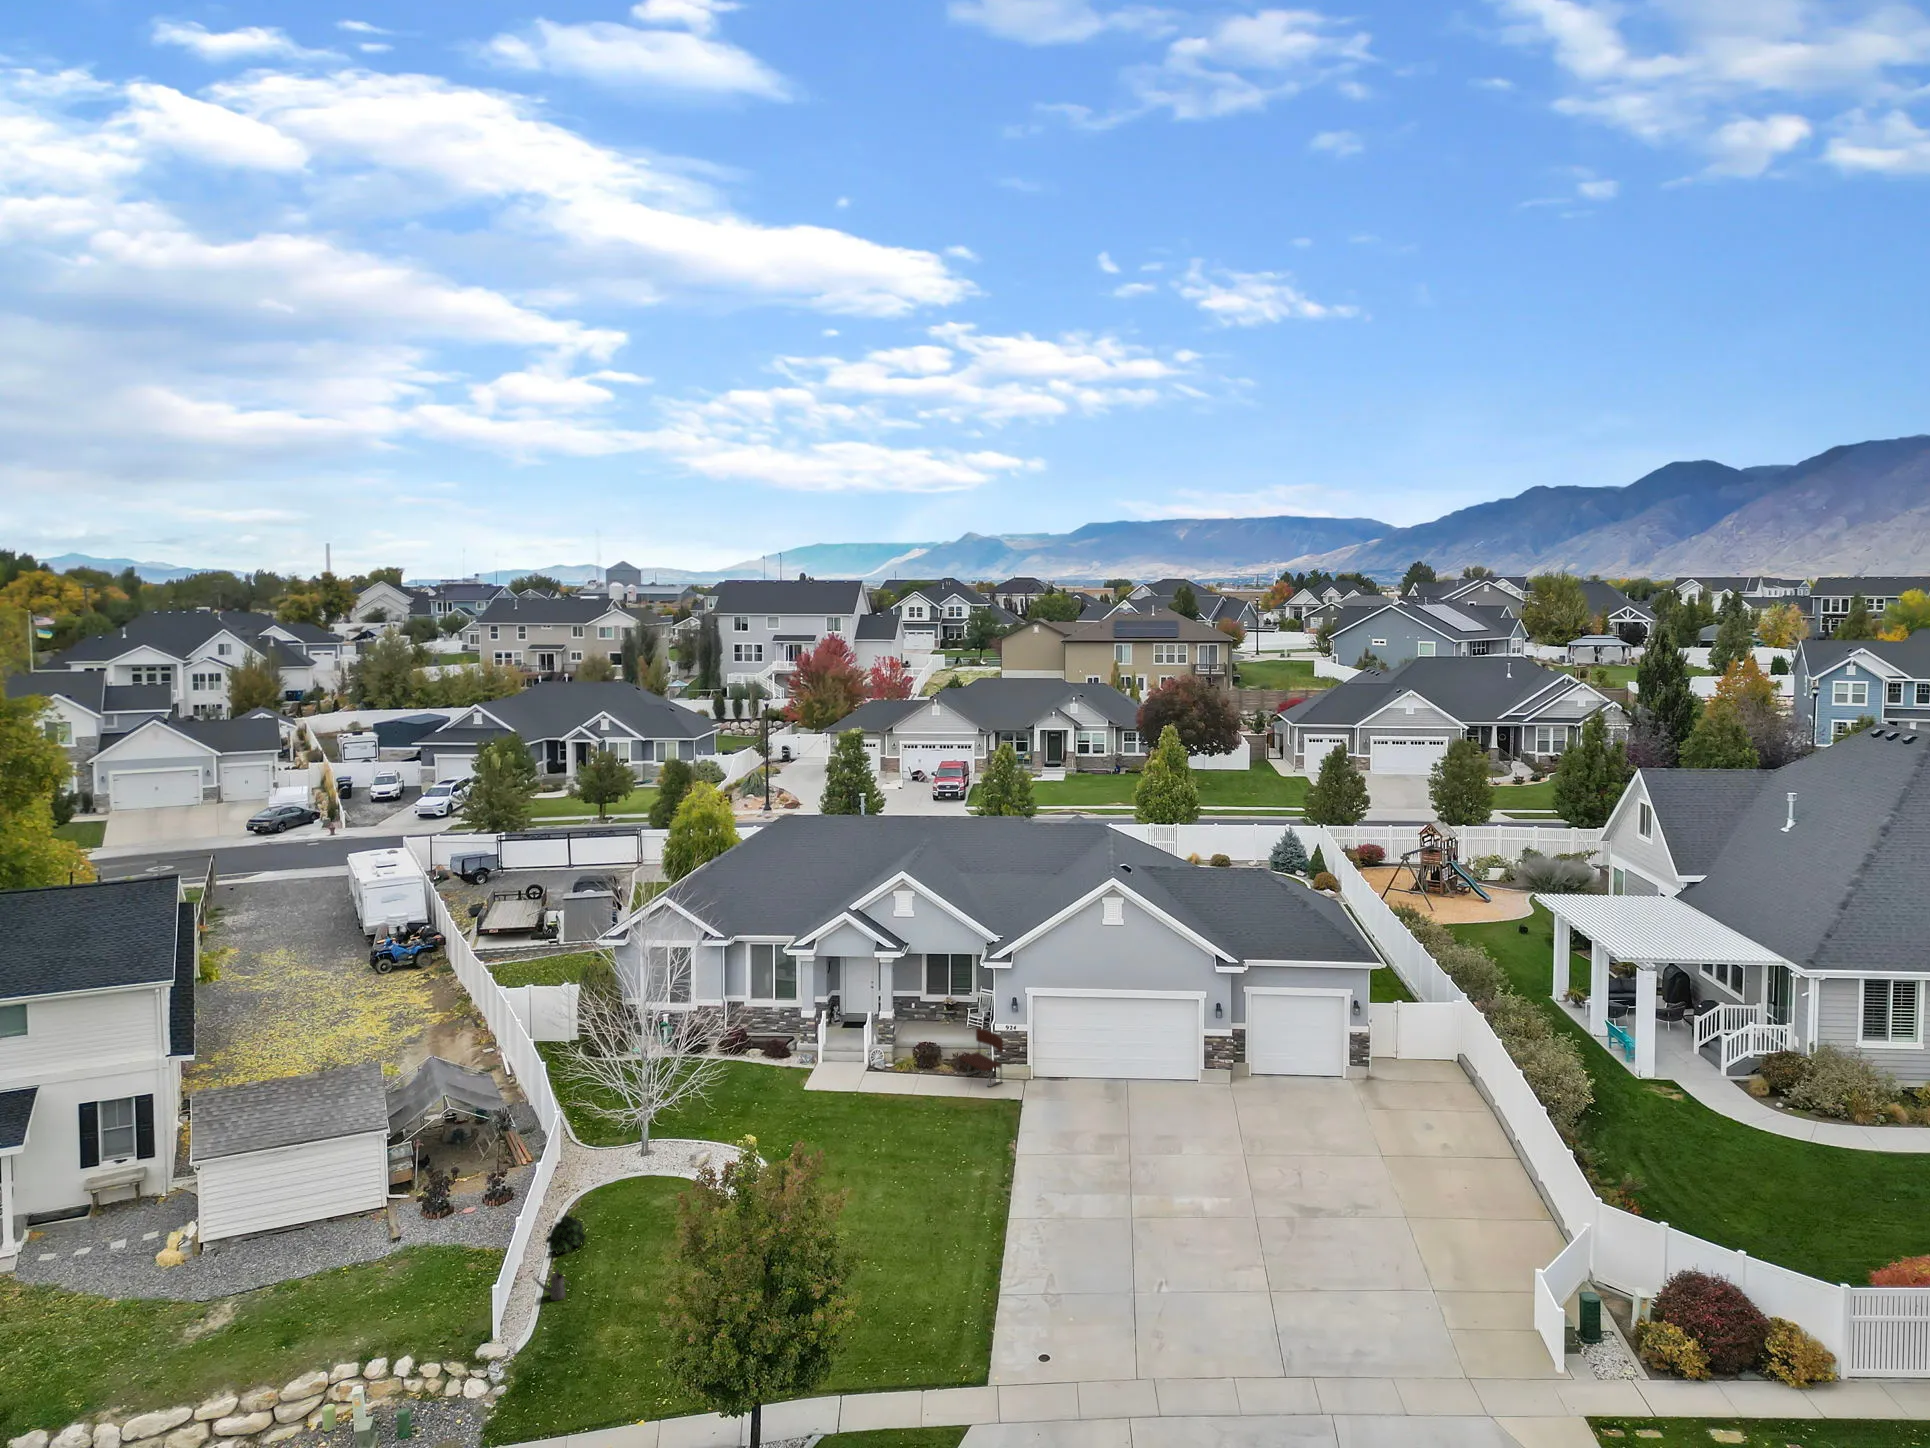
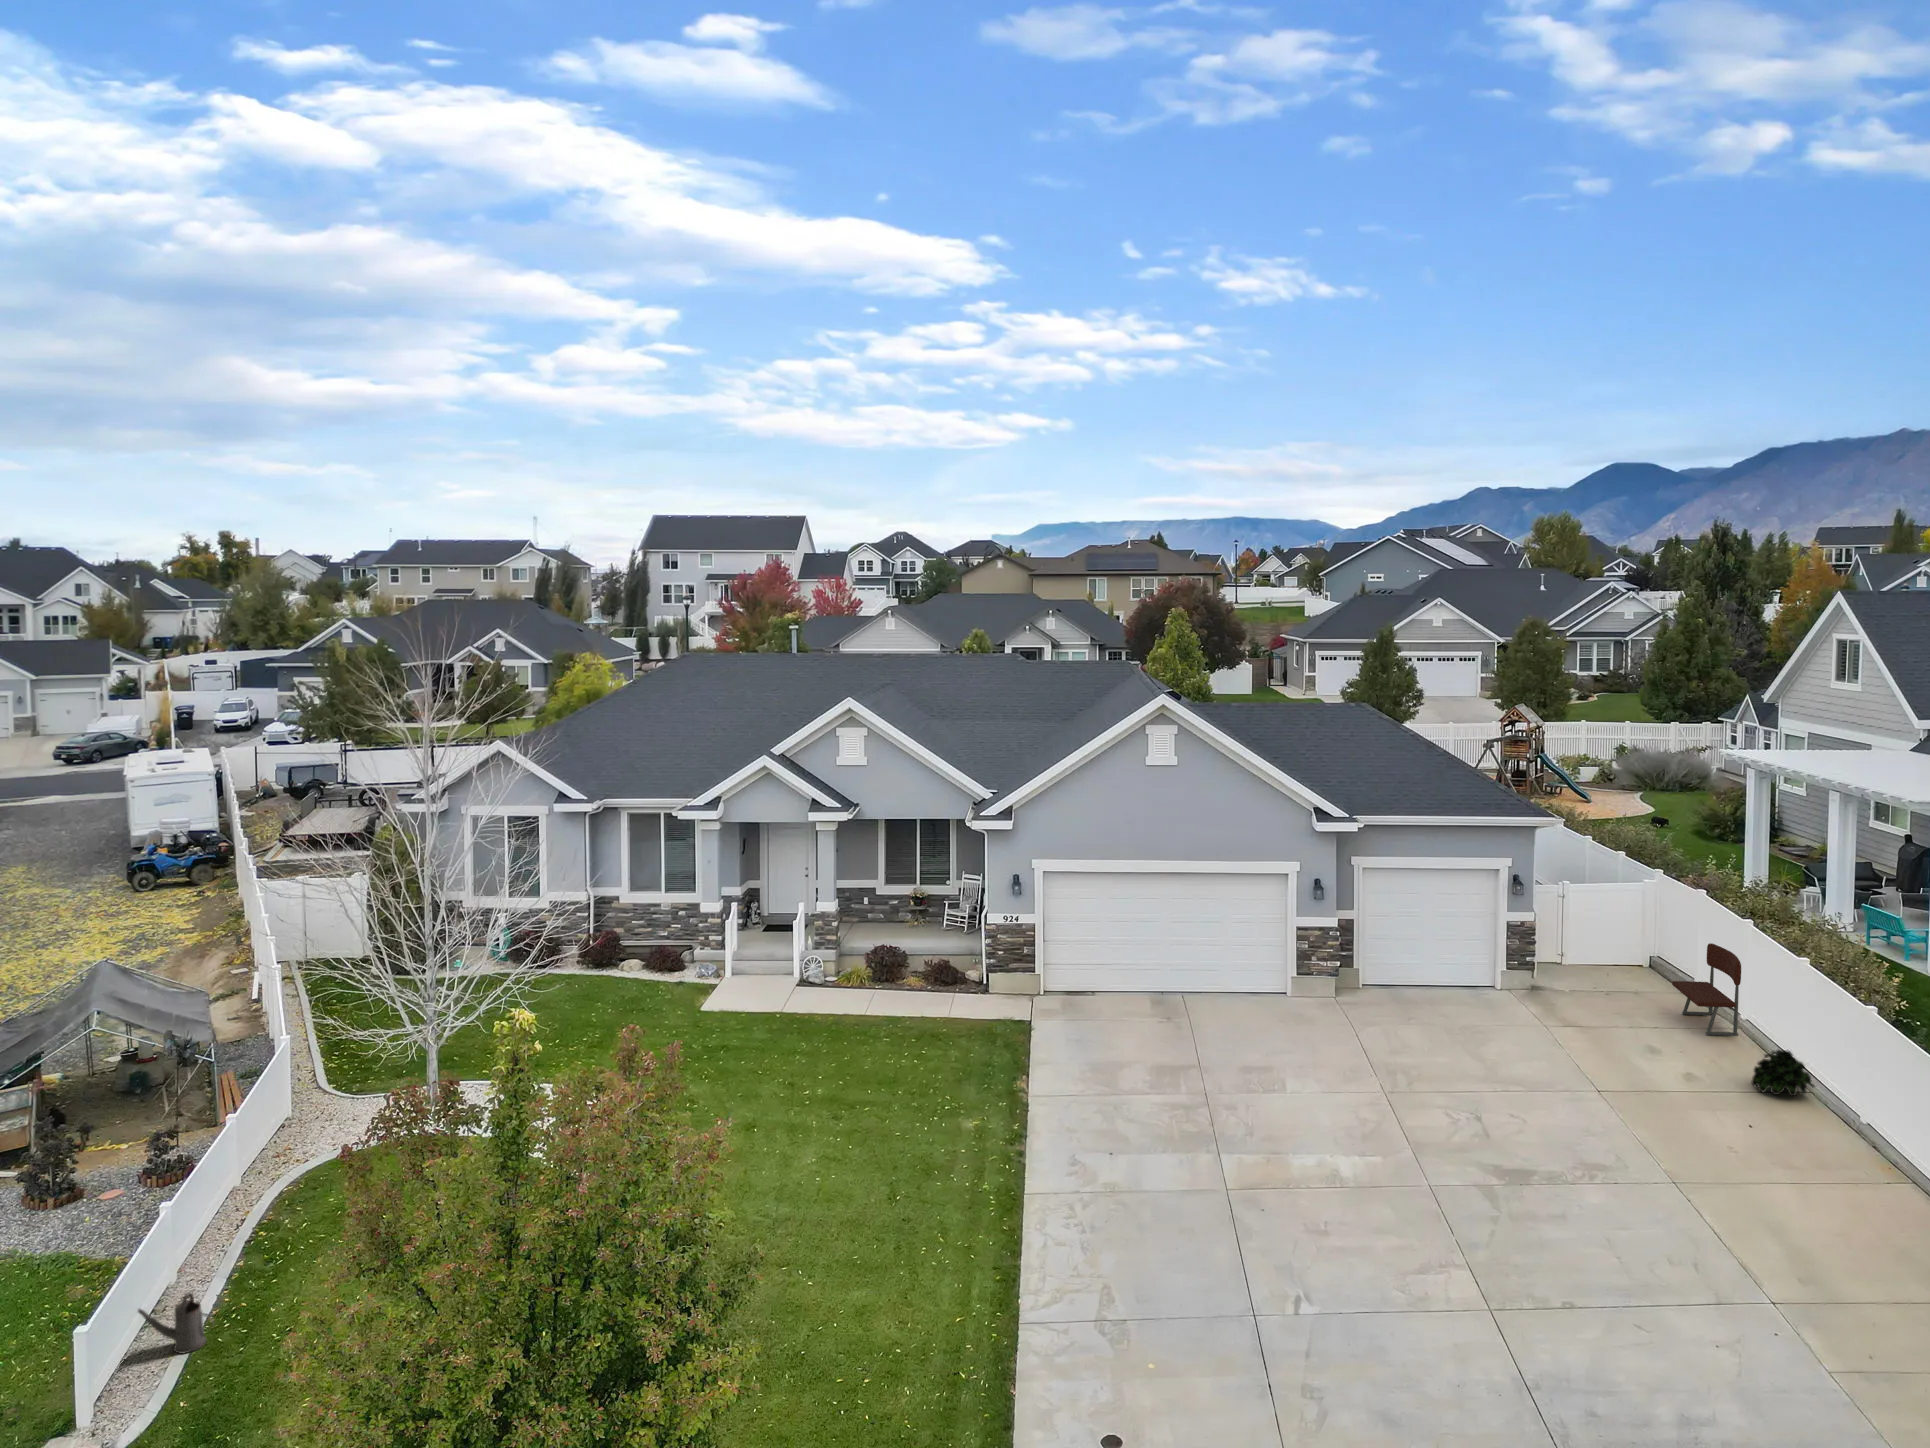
bench: present [960,1028,1003,1087] -> present [1672,943,1741,1036]
potted plant: present [546,1215,586,1254] -> present [1751,1050,1815,1096]

